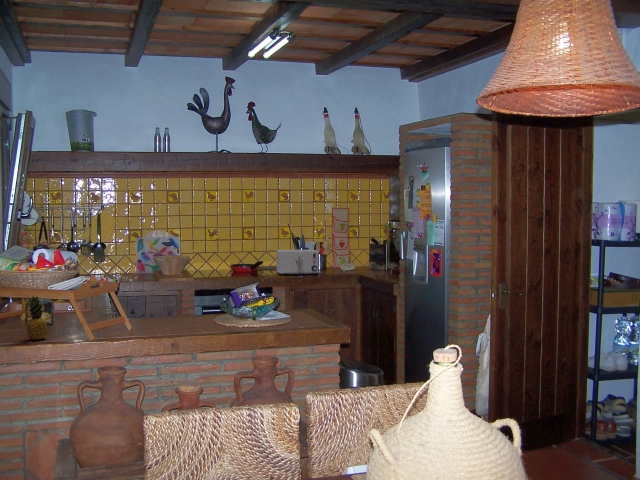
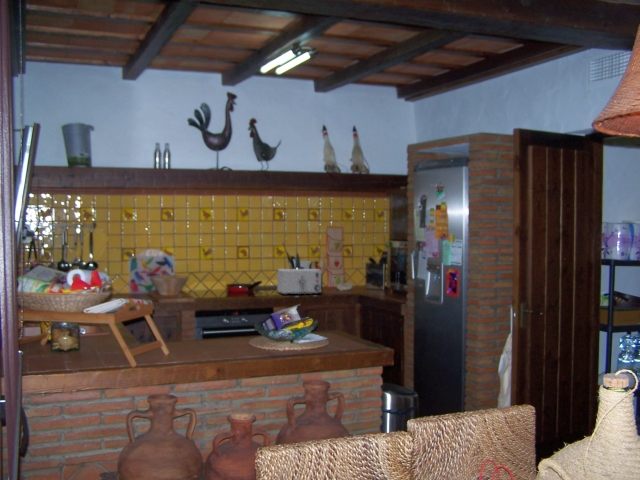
fruit: present [27,296,47,340] -> none [73,318,94,367]

